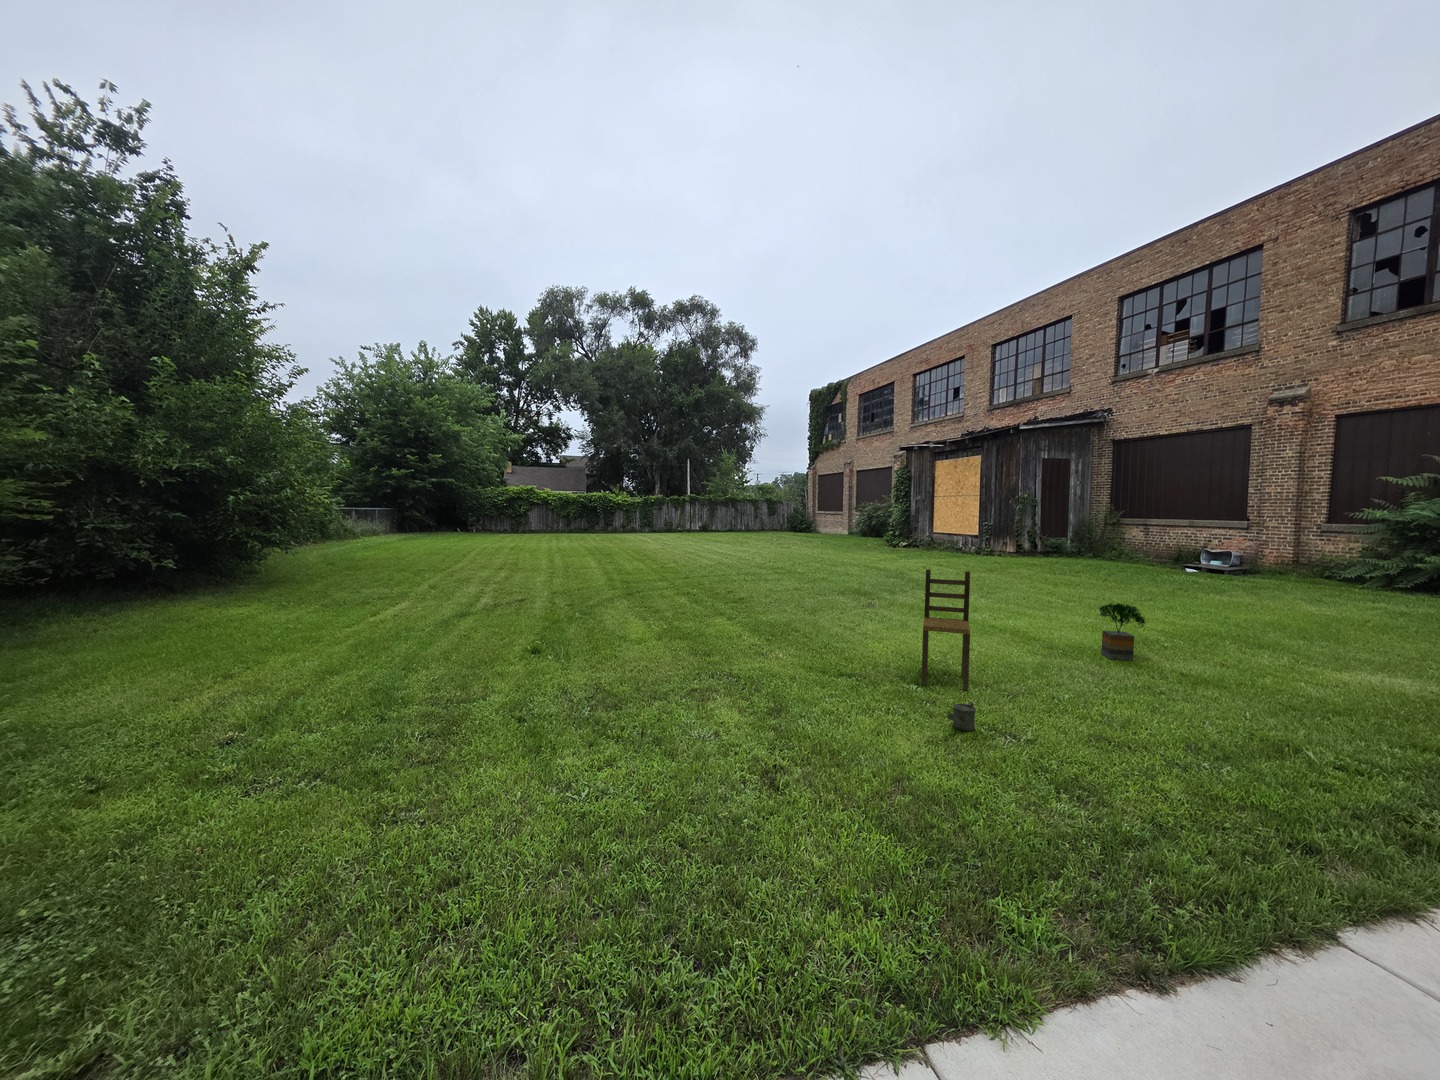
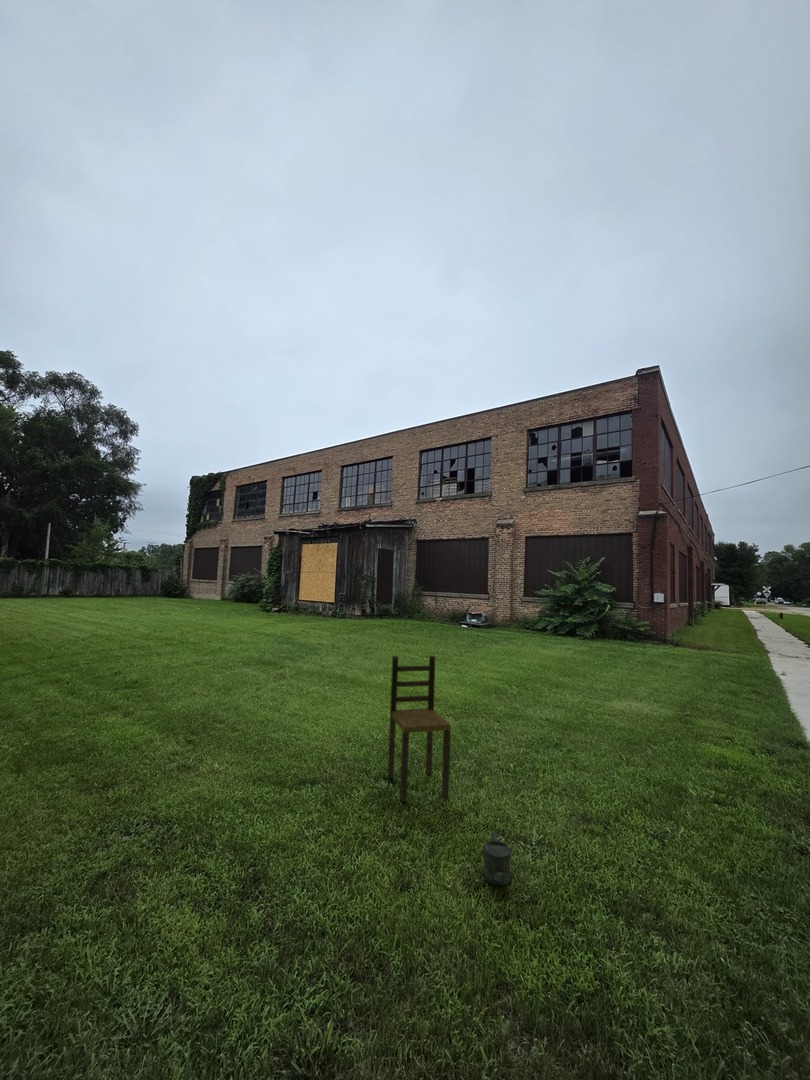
potted tree: present [1099,603,1145,661] -> none [491,667,527,717]

